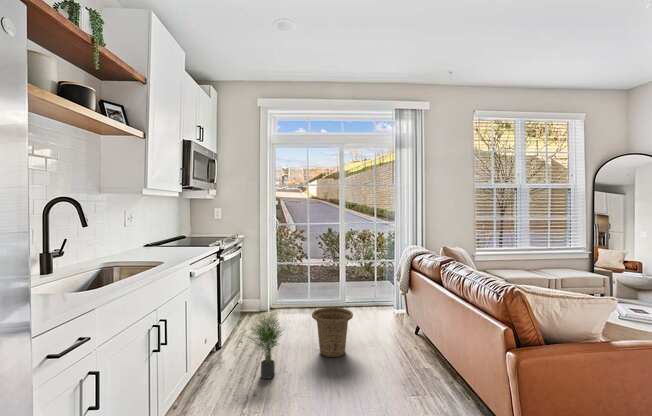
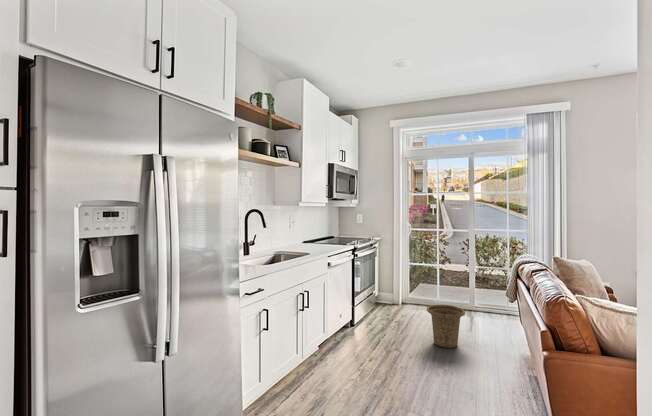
potted plant: present [248,313,282,379] -> none [362,295,402,352]

